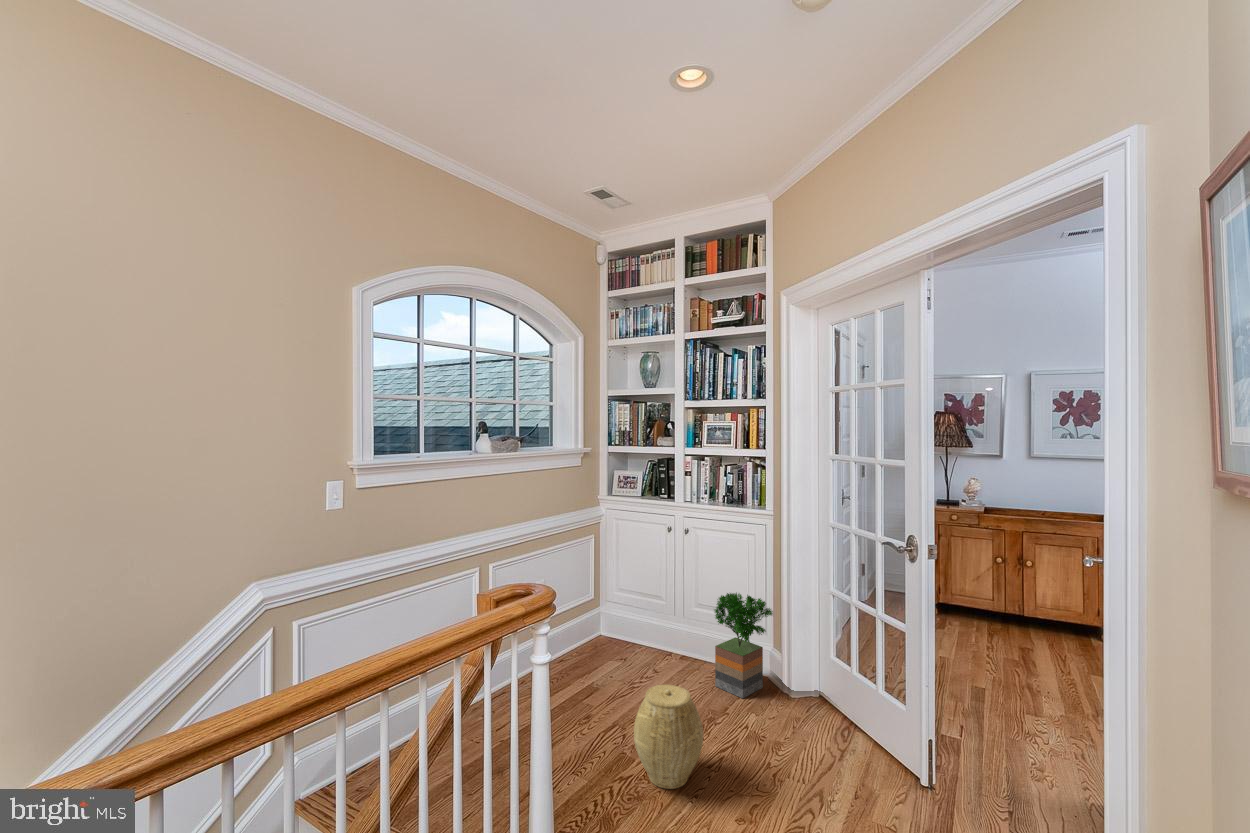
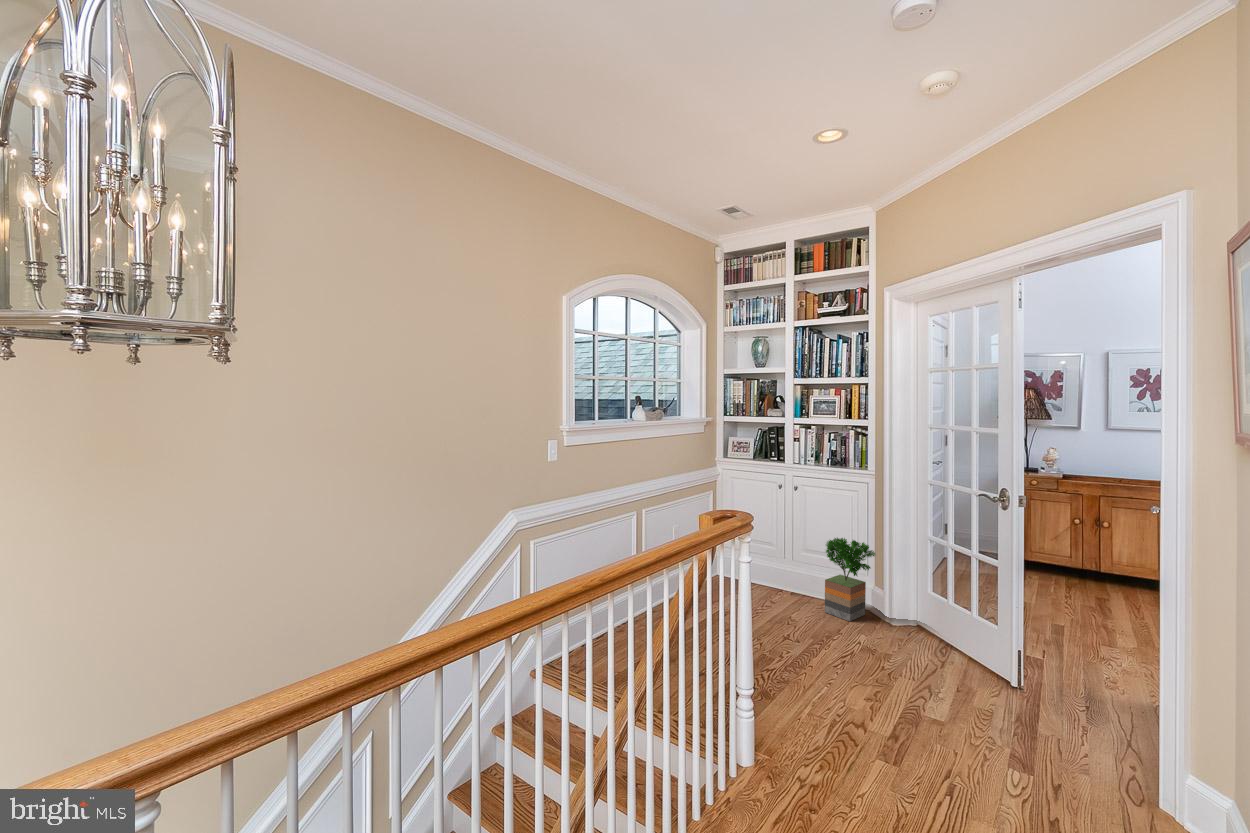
woven basket: present [634,685,703,789] -> none [775,601,832,677]

